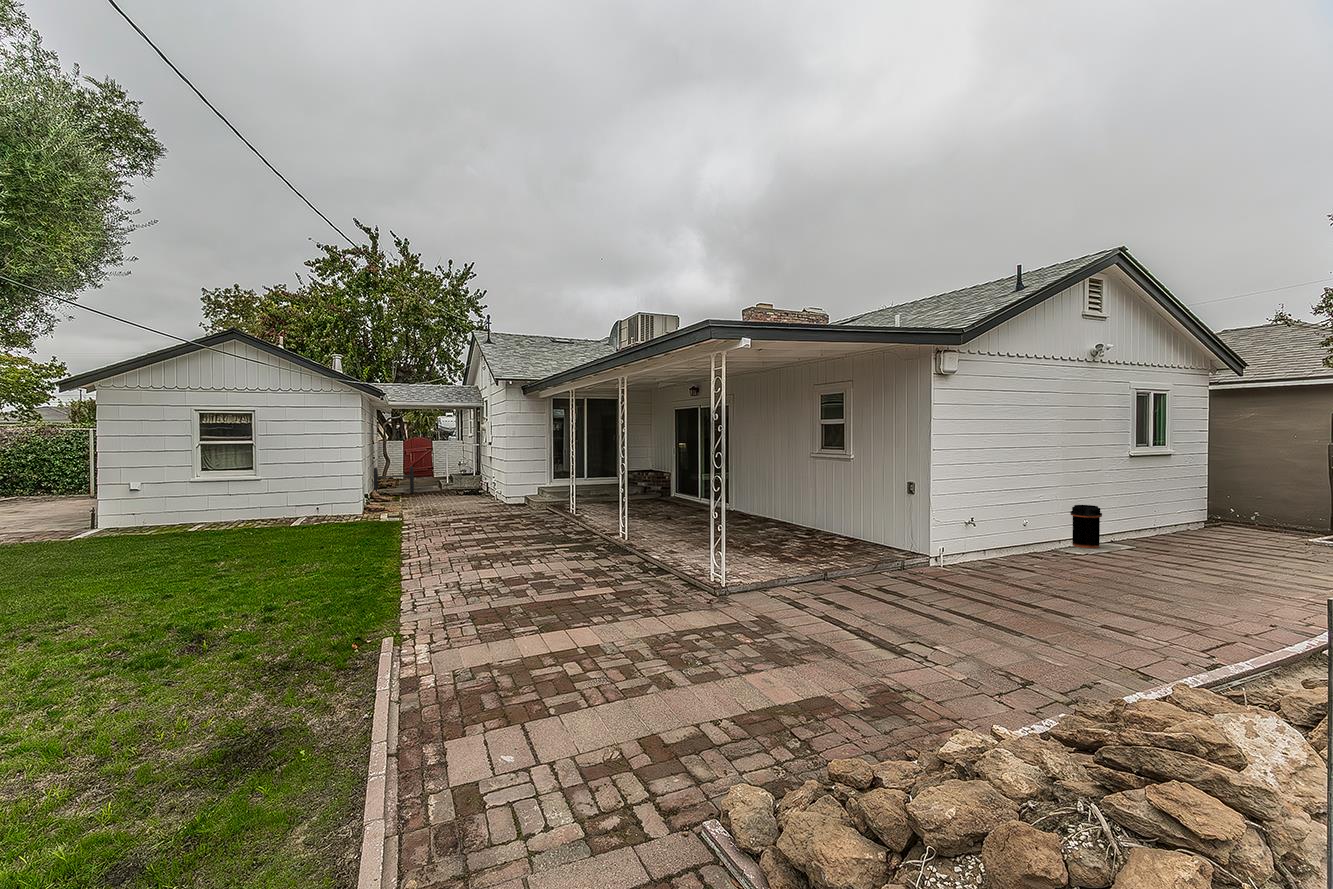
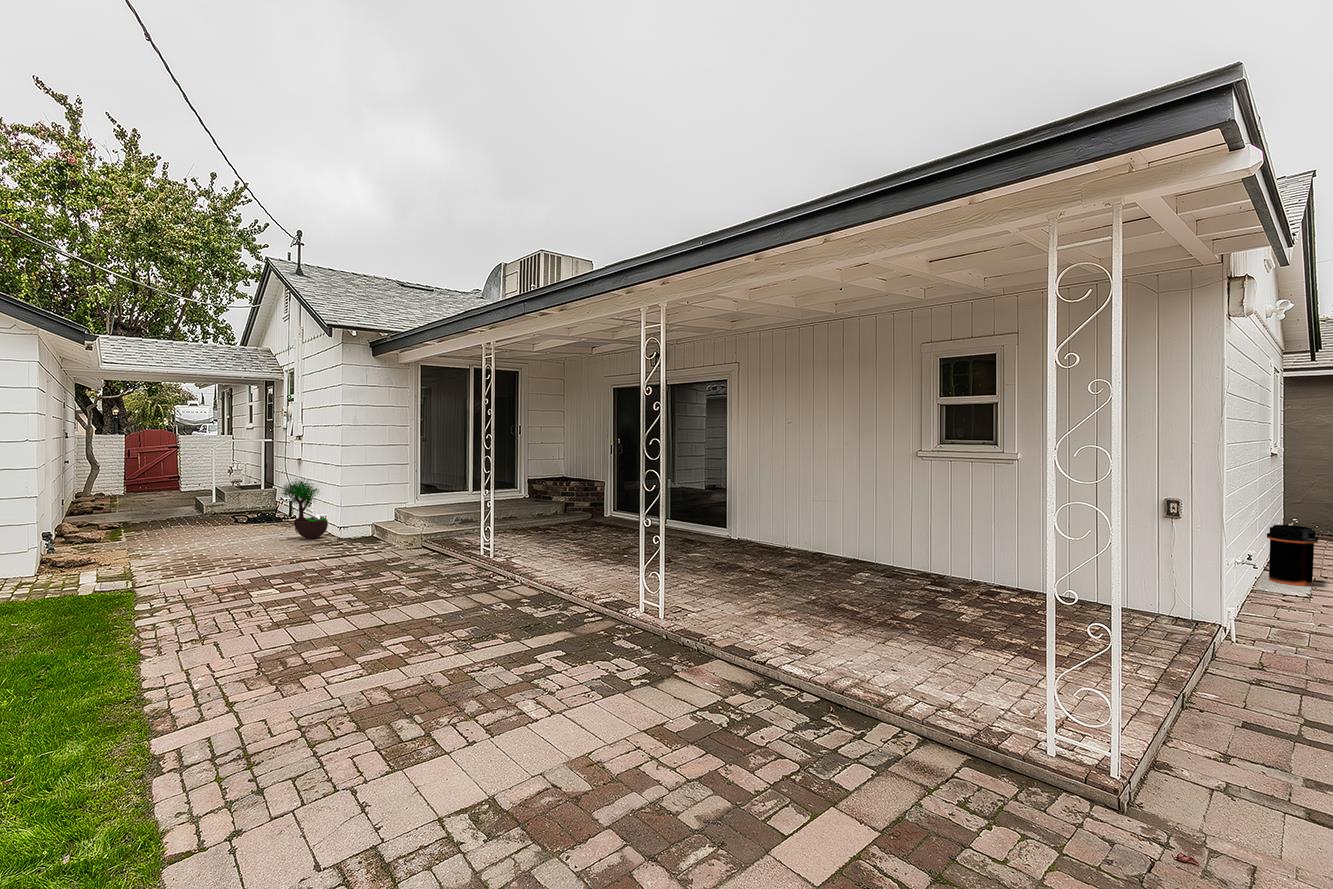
bench: present [374,466,414,493] -> none [64,475,150,527]
potted tree: none [475,466,500,504] -> present [282,479,328,539]

